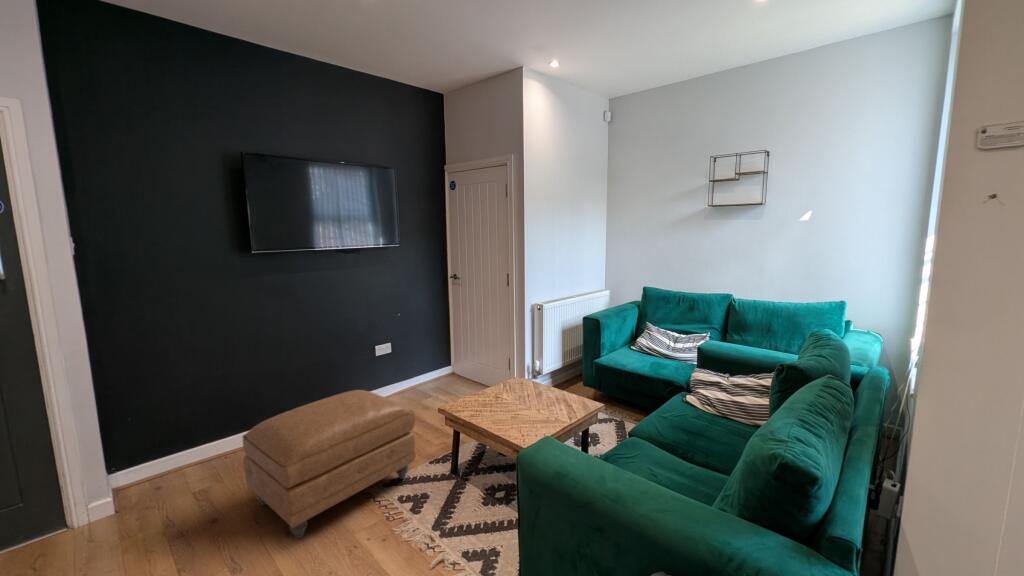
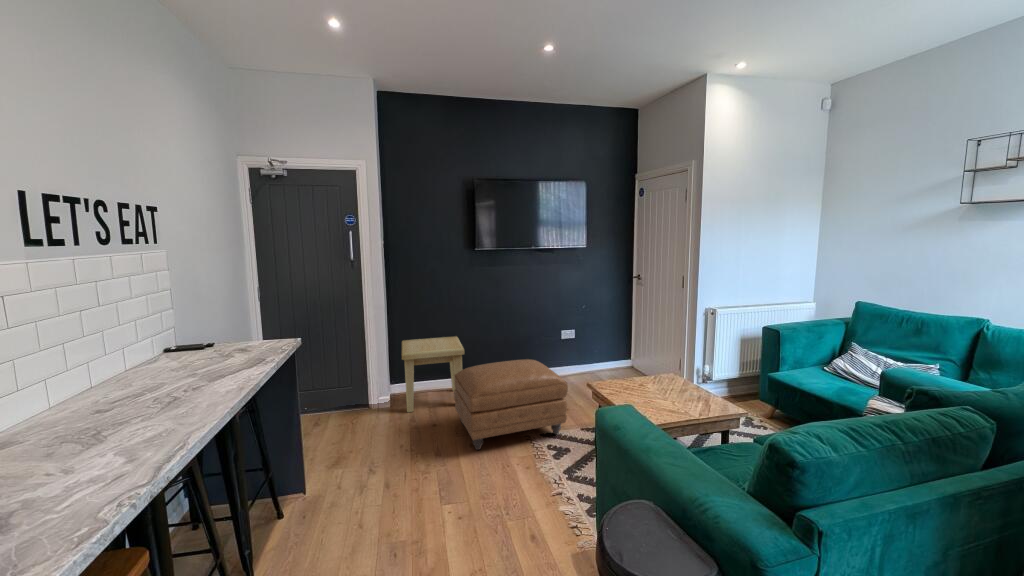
side table: none [126,376,254,512] -> present [402,337,464,412]

